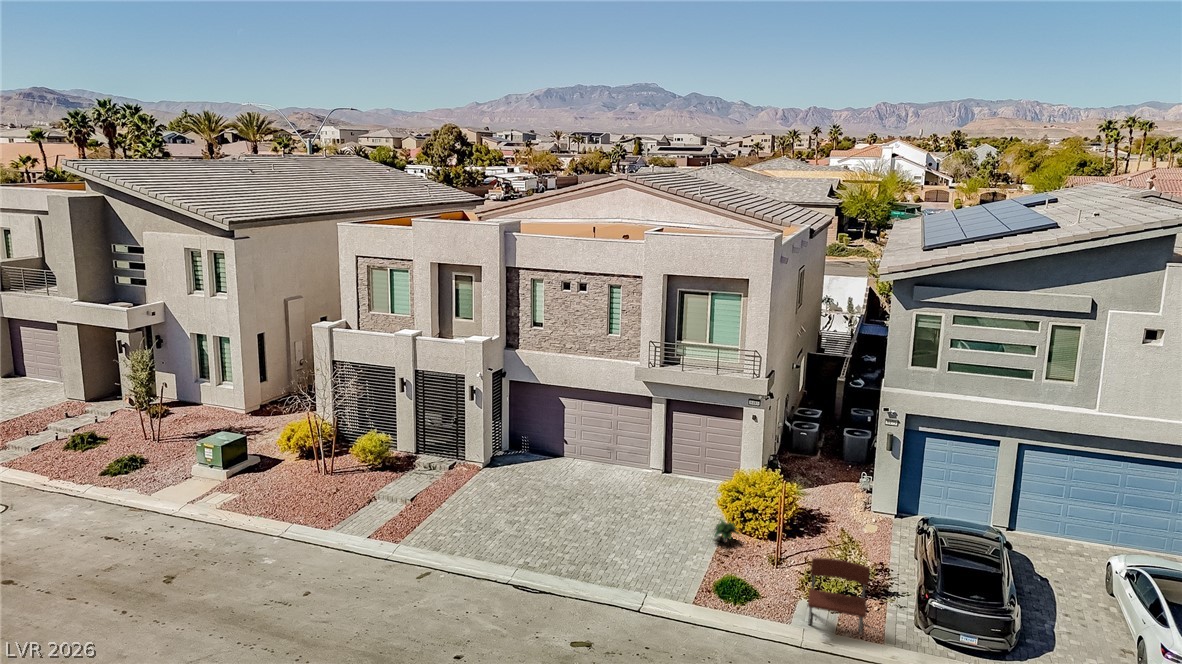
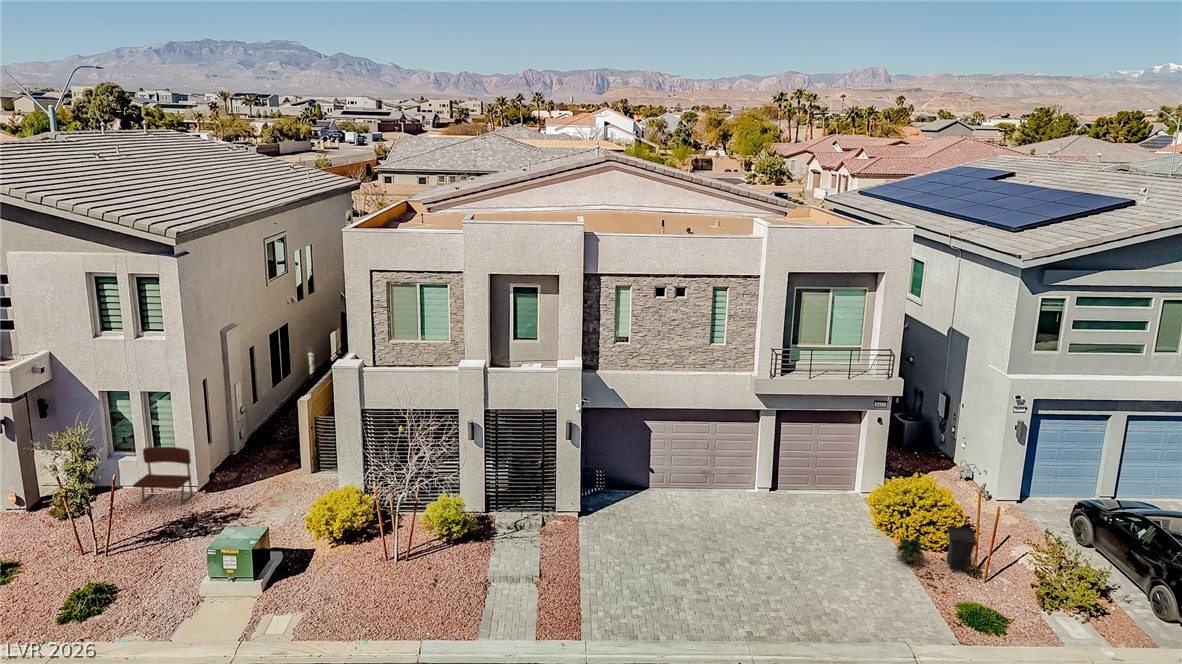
trash can: none [751,515,783,559] -> present [947,526,977,572]
bench: present [808,558,870,634] -> present [133,447,193,504]

